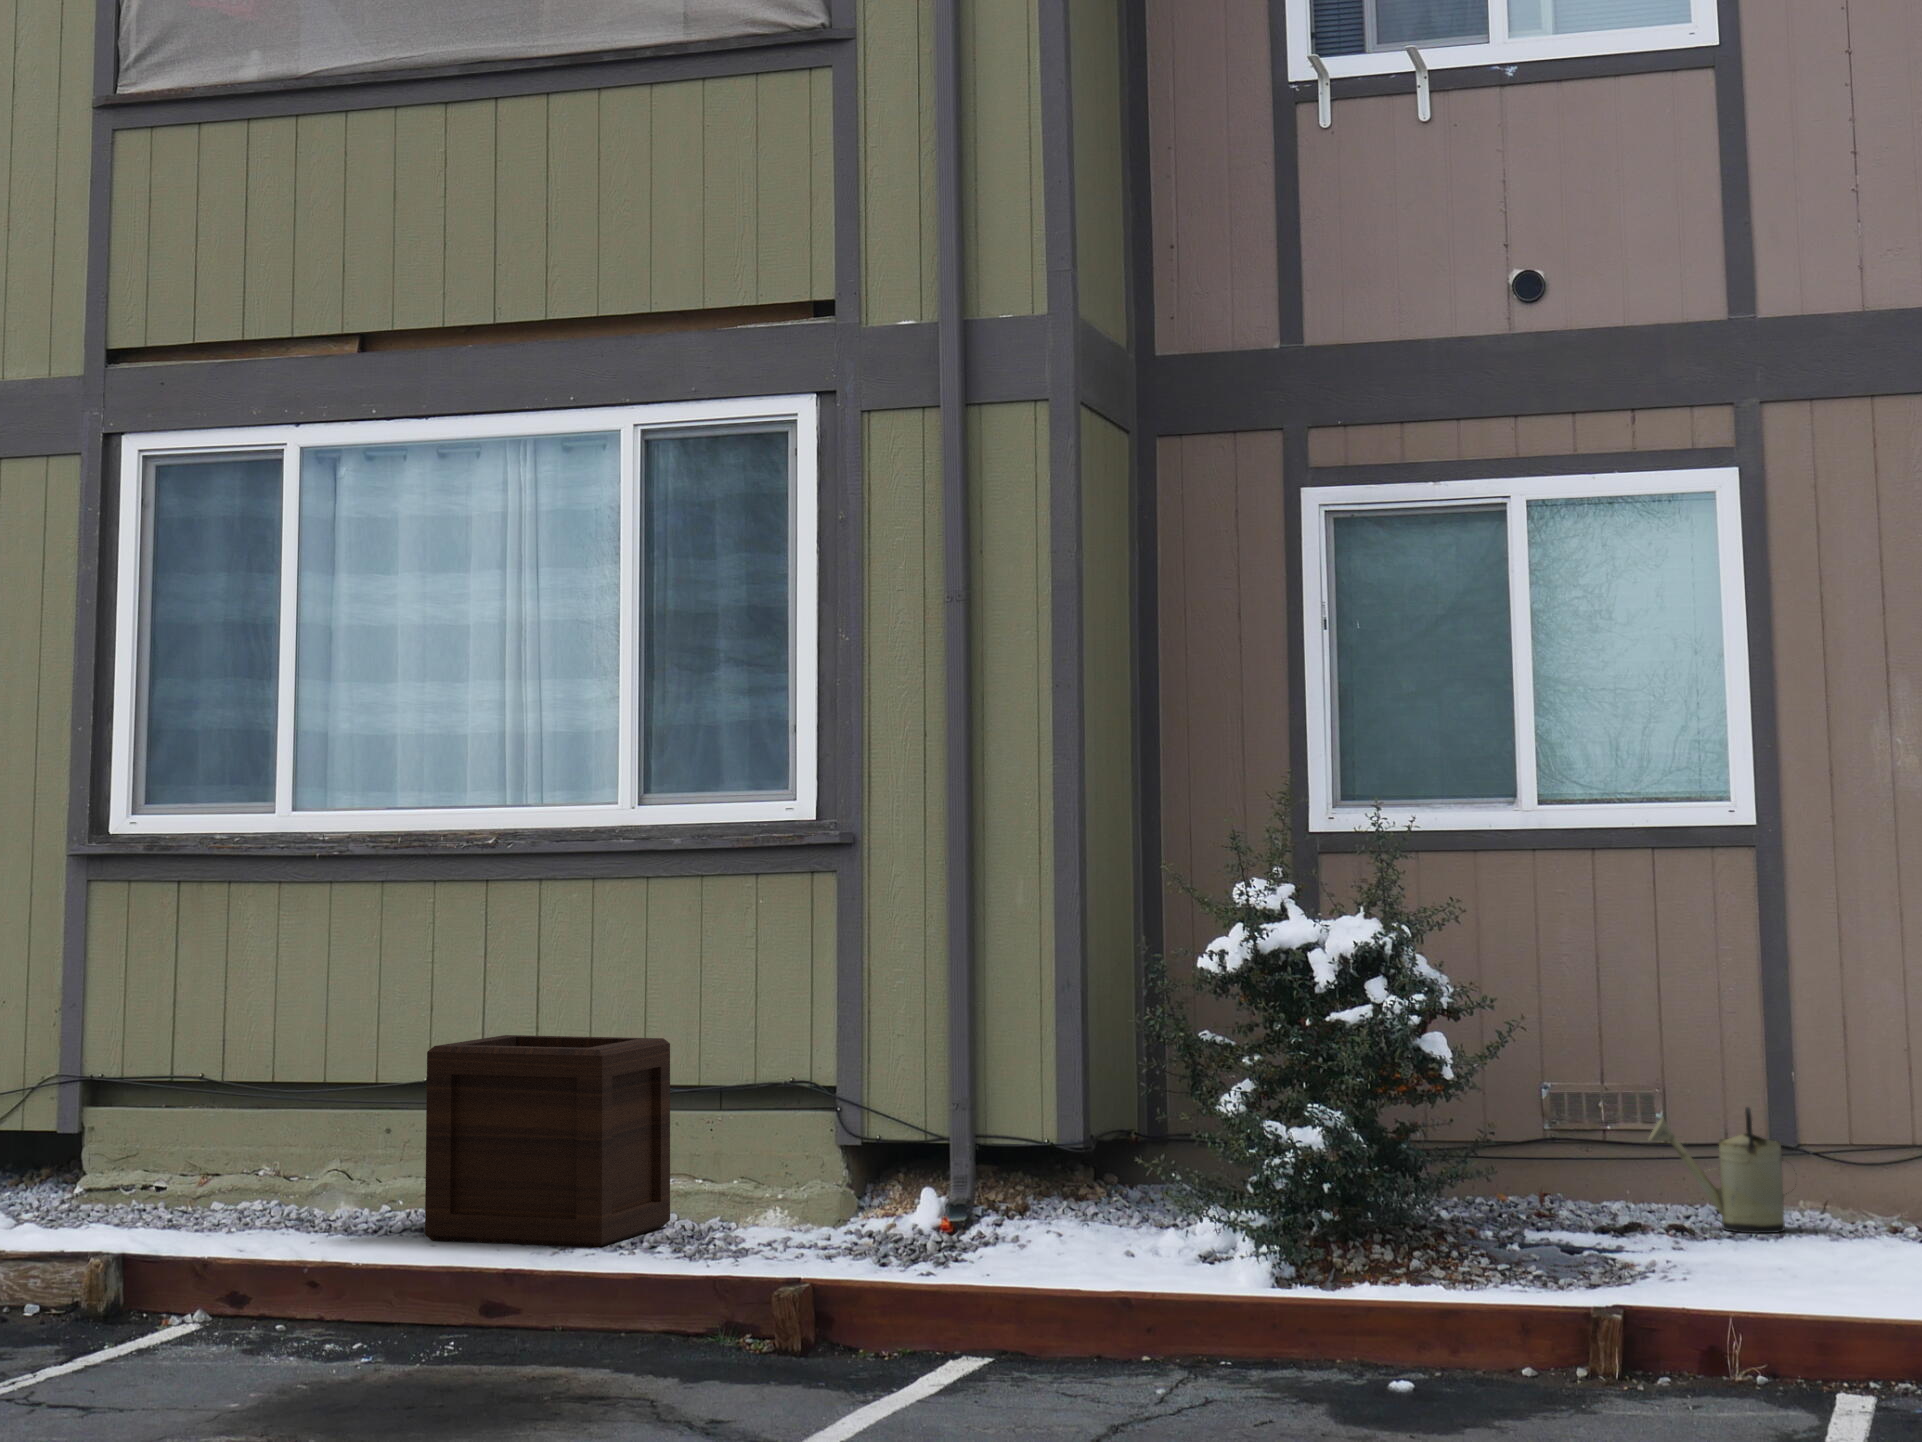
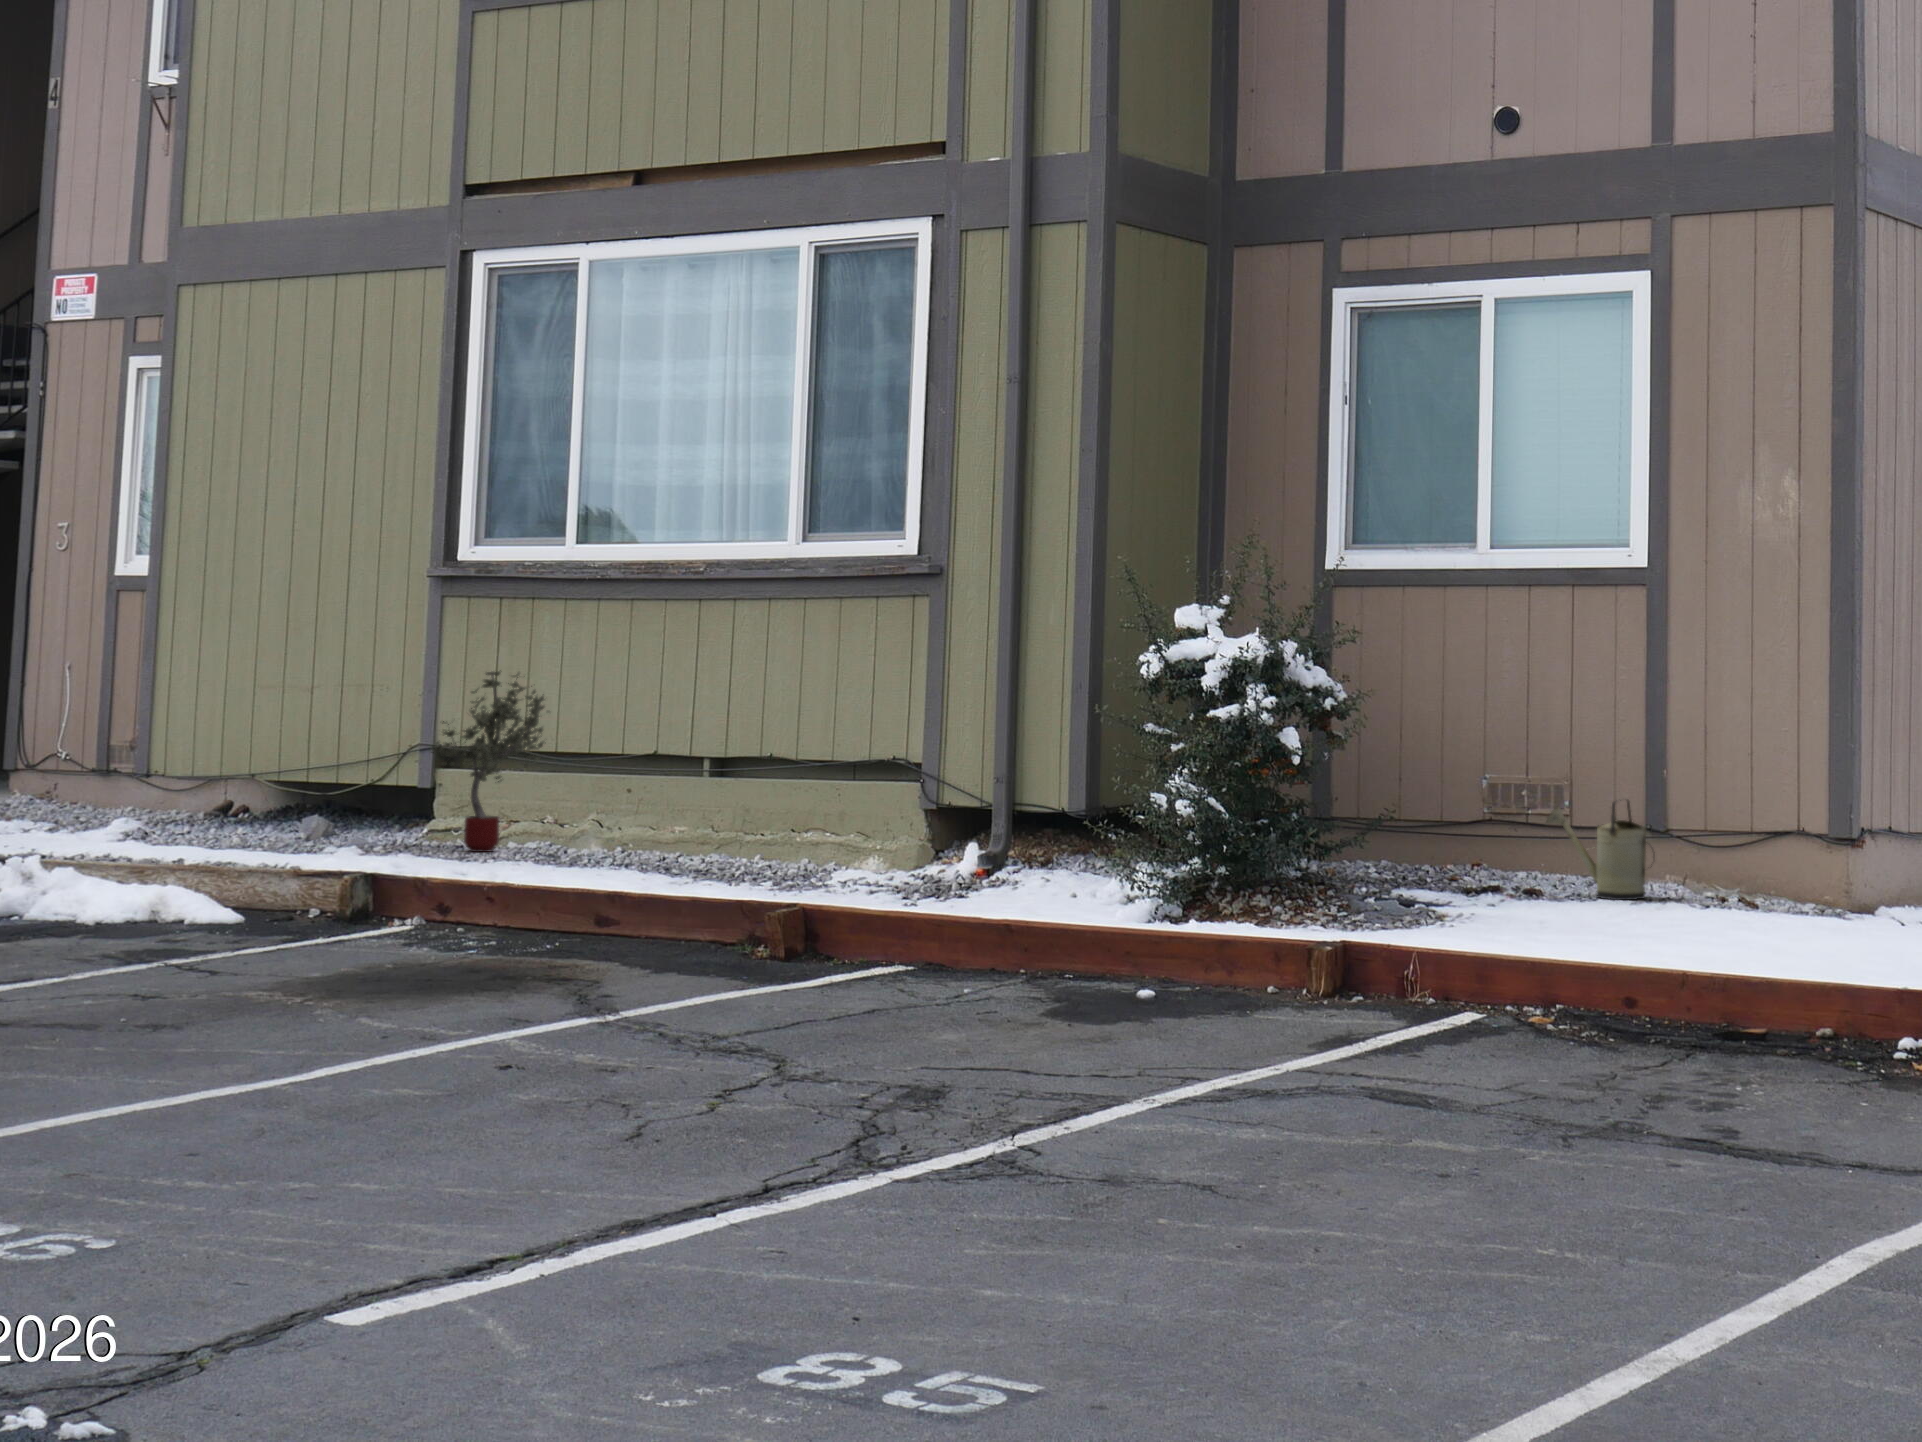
potted tree: none [99,977,280,1224] -> present [431,670,550,852]
wooden crate: present [425,1035,670,1247] -> none [604,718,811,876]

